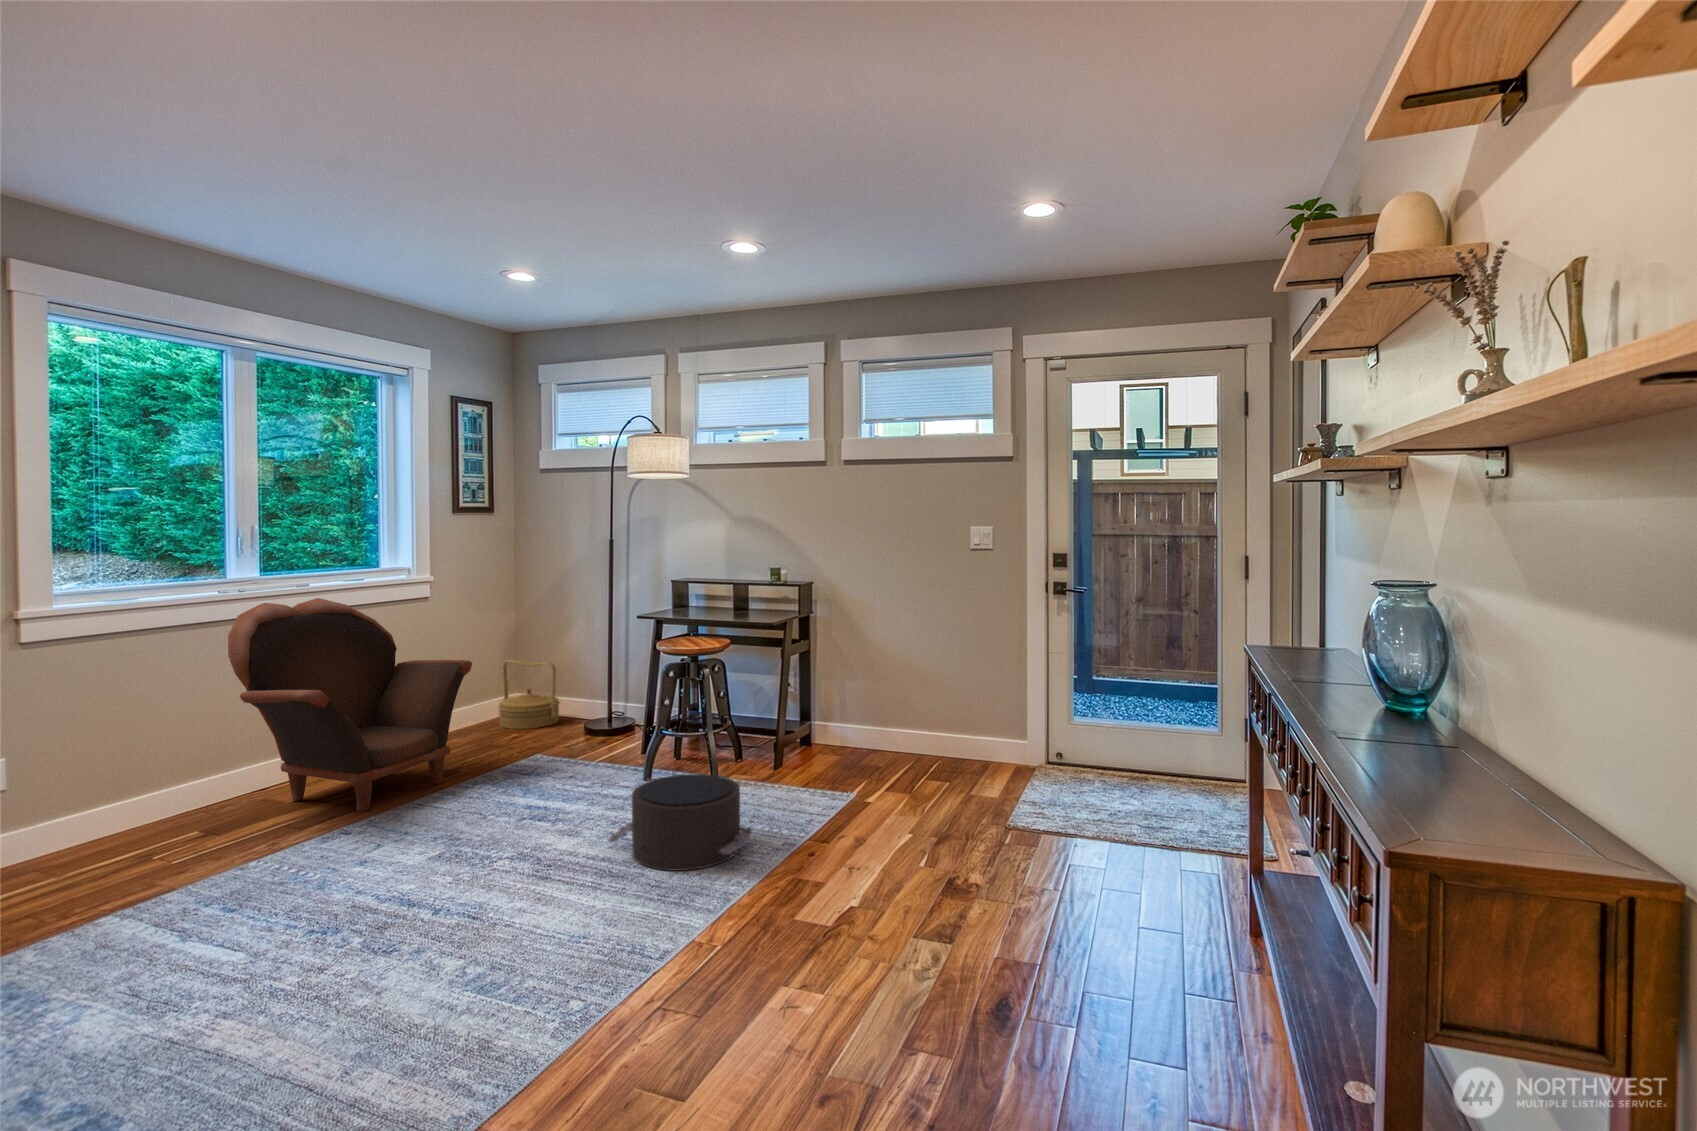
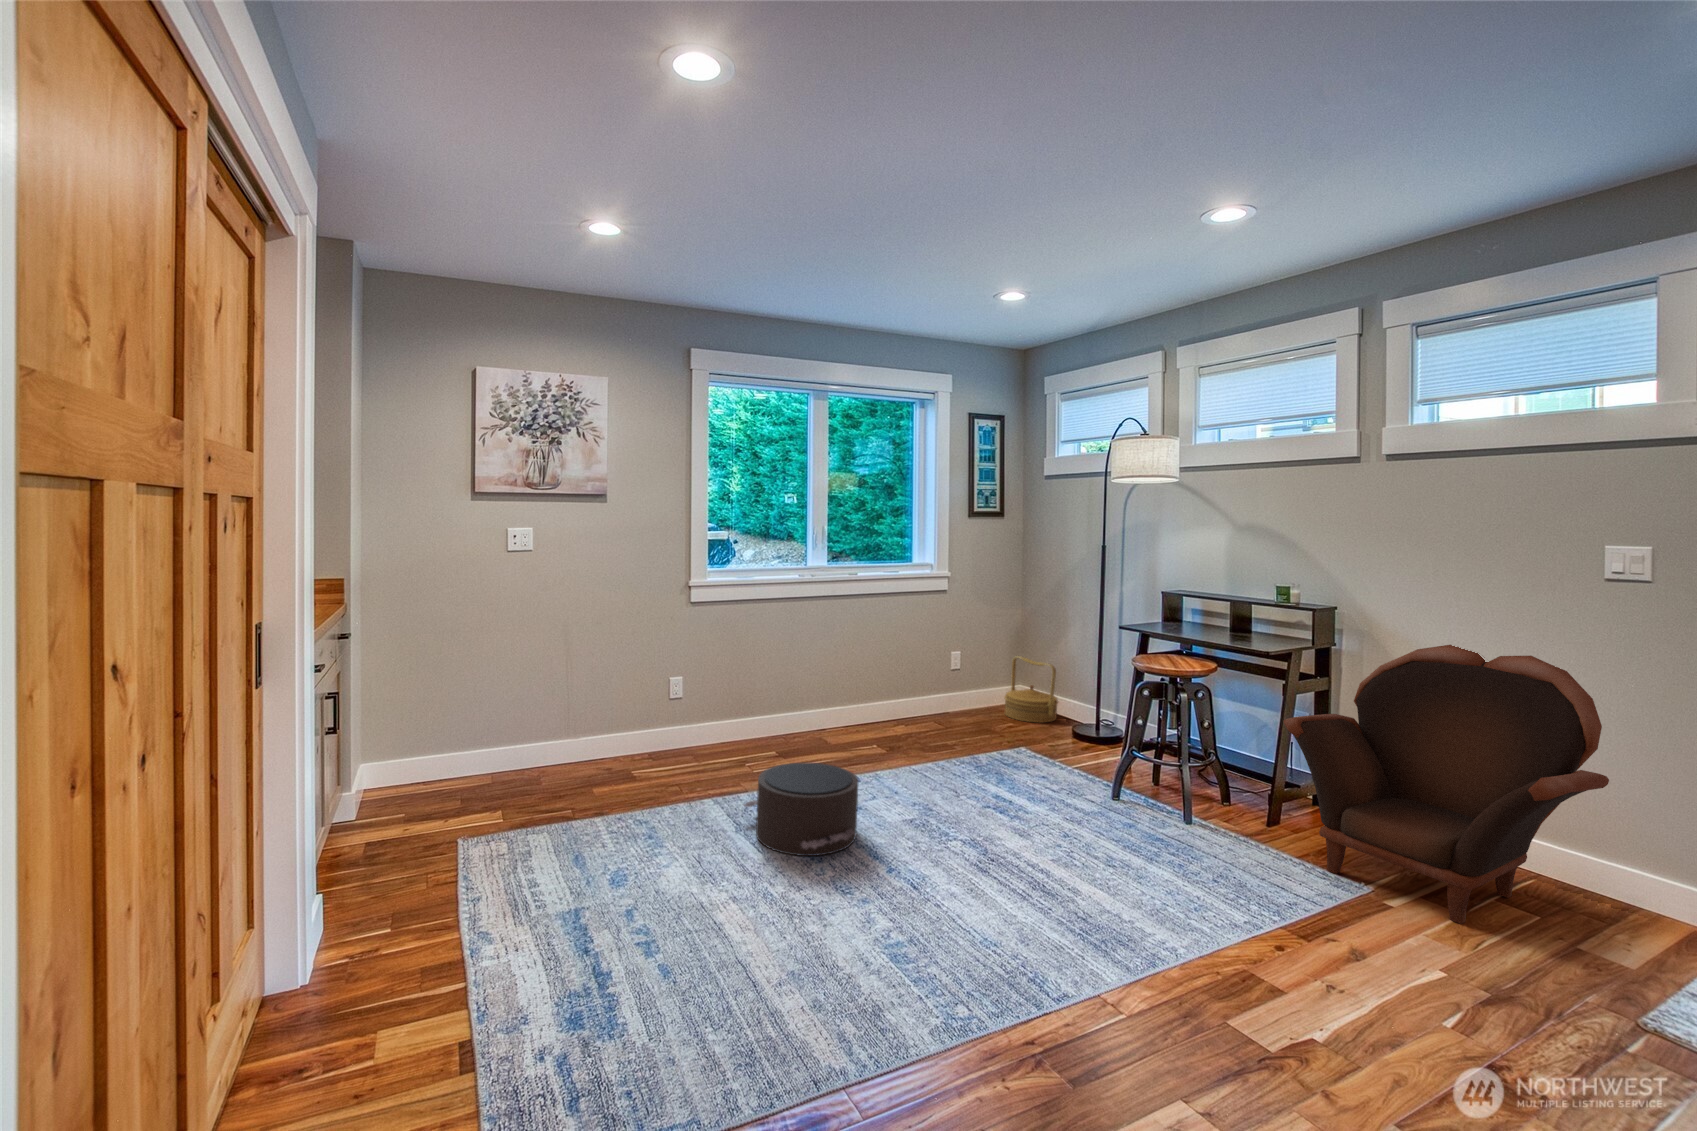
armchair: present [228,598,472,812] -> present [1284,645,1609,924]
pouf: present [609,774,752,871] -> present [744,763,858,856]

